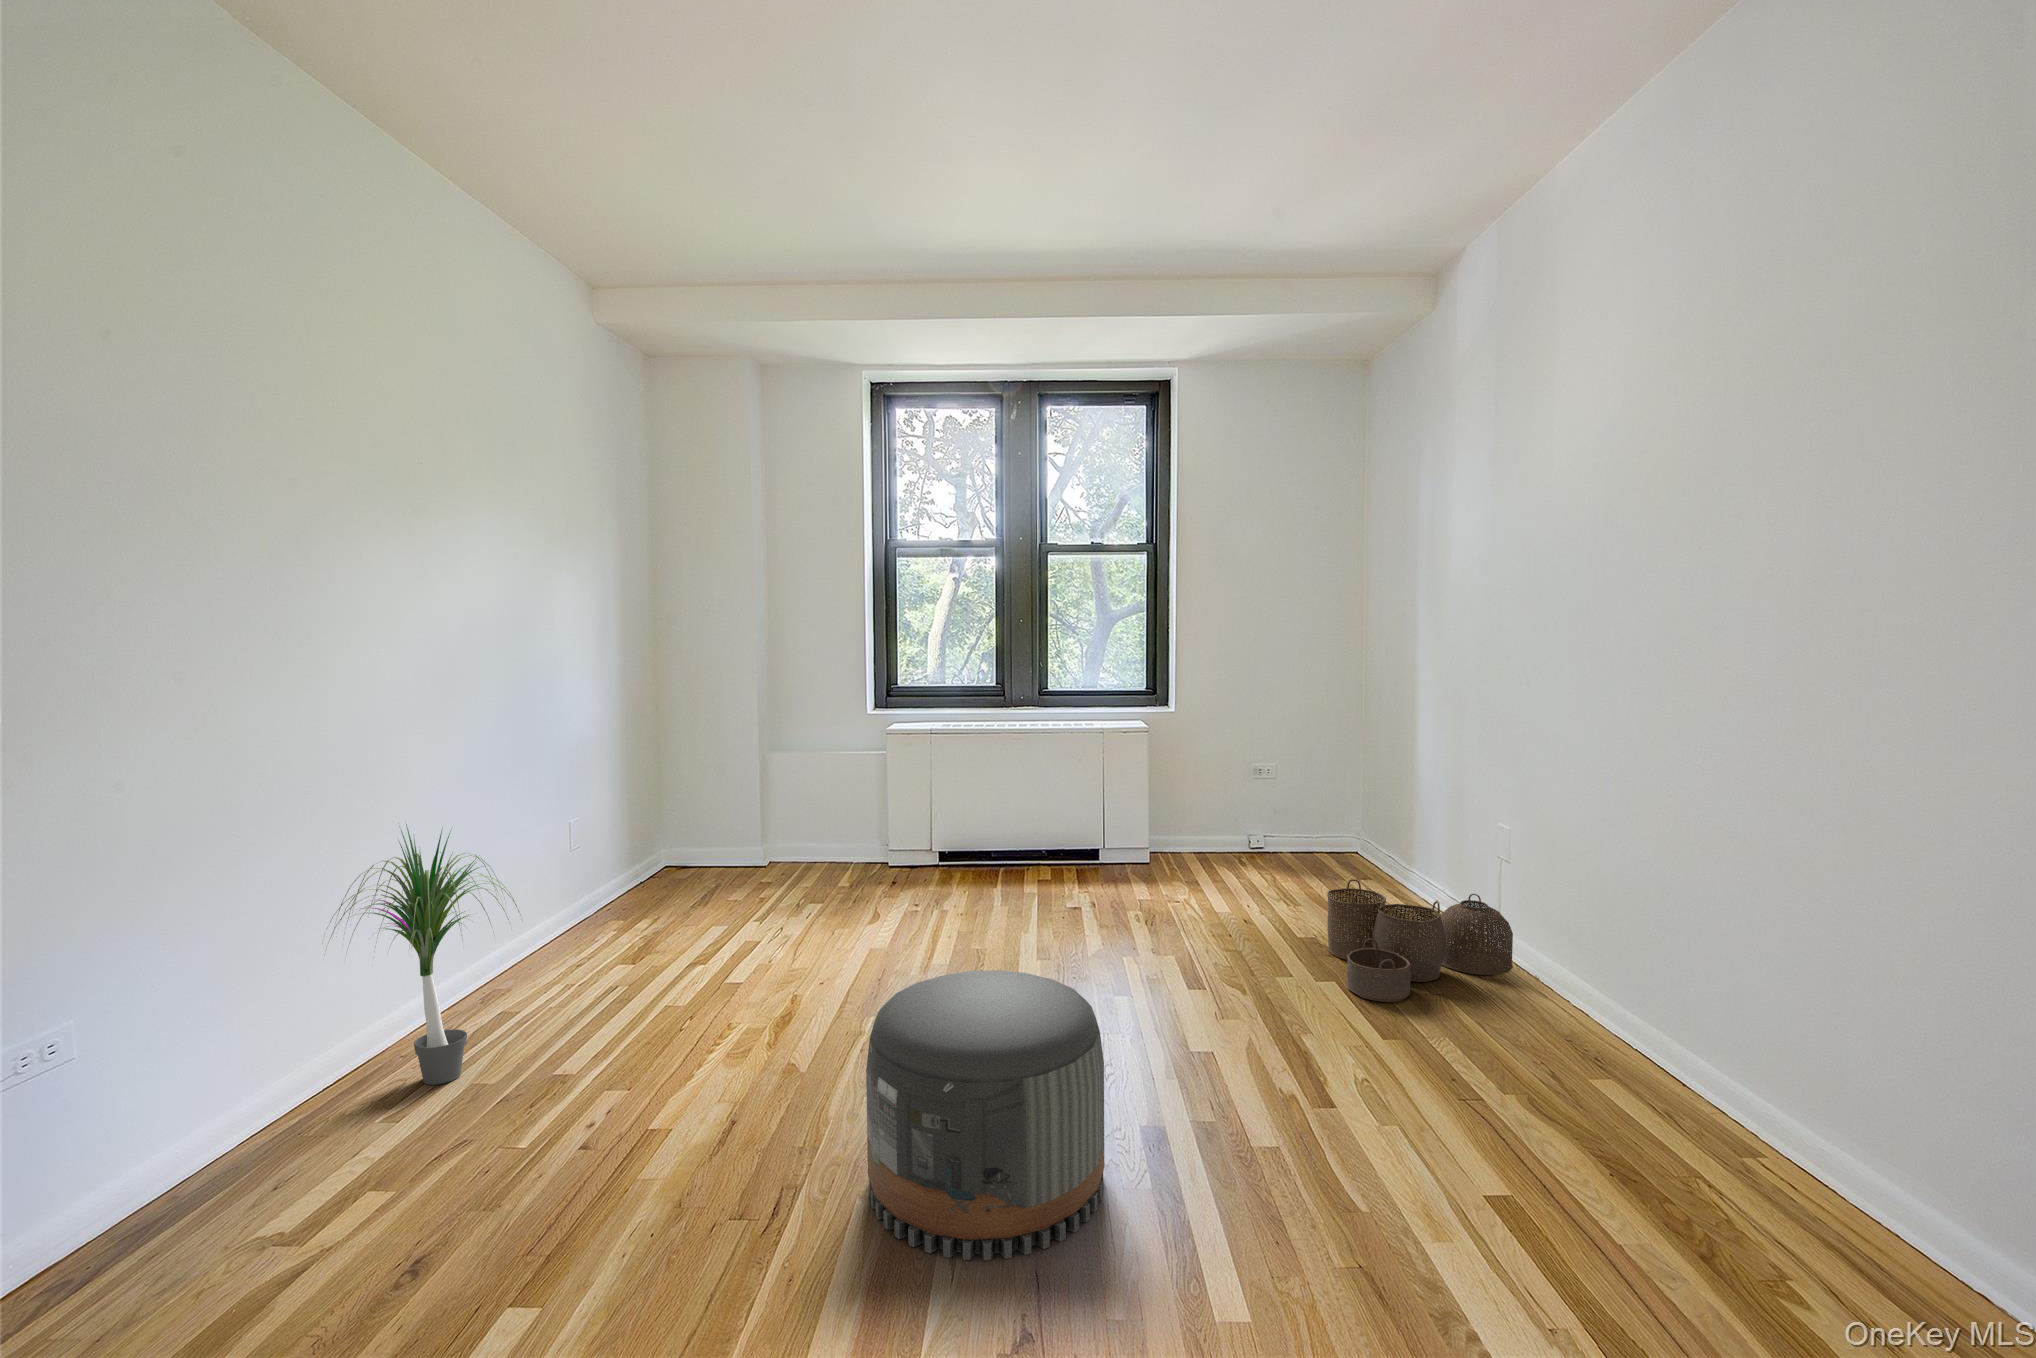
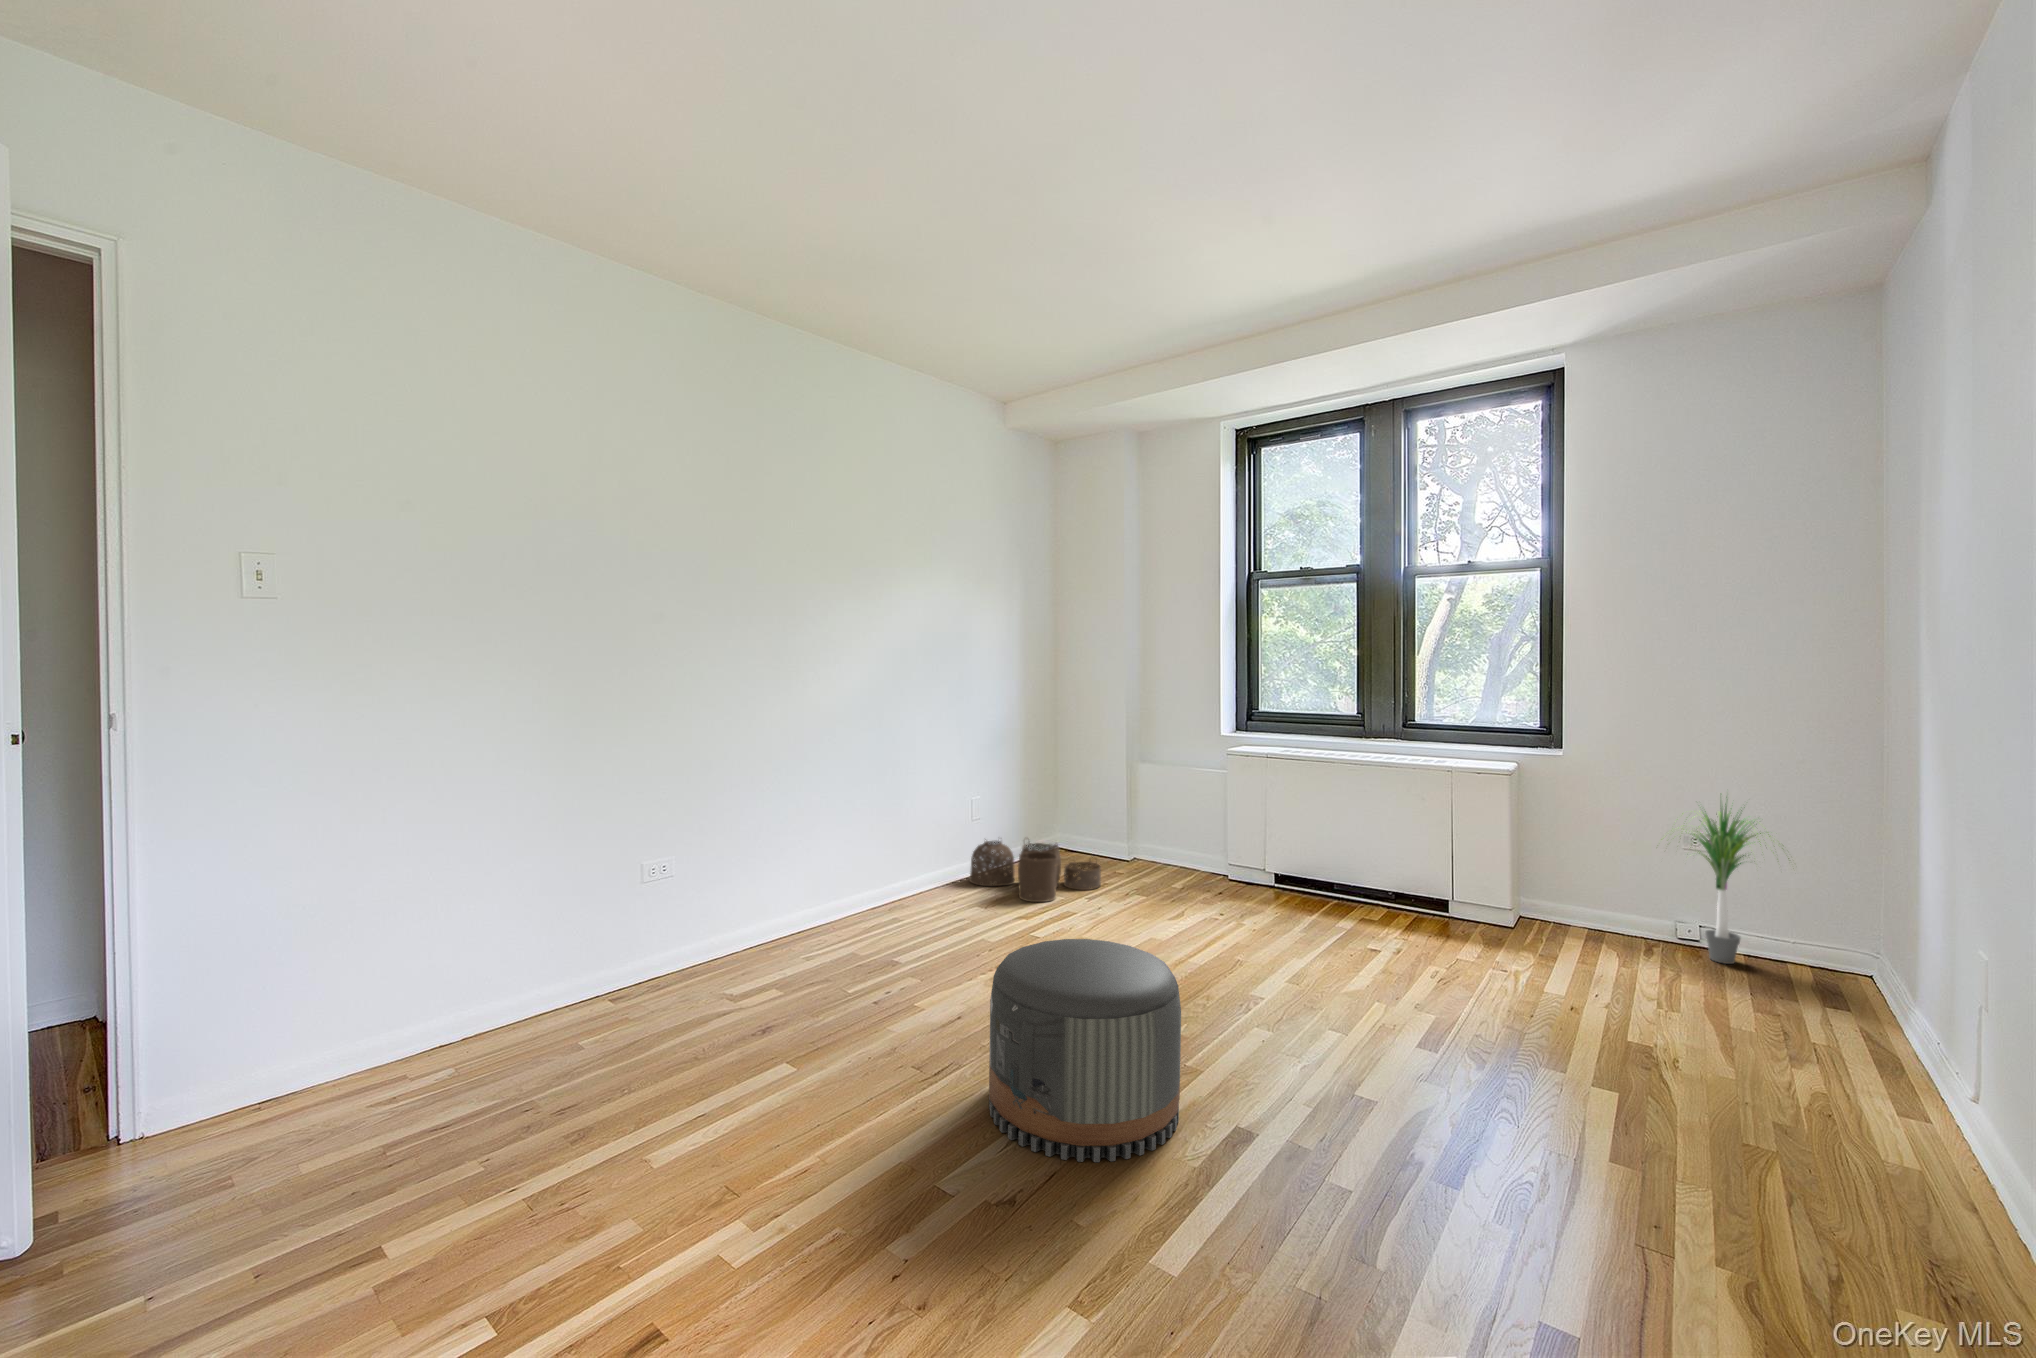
potted plant: present [330,825,519,1085] -> present [1661,797,1789,964]
woven basket: present [1327,879,1513,1002] -> present [970,841,1101,902]

